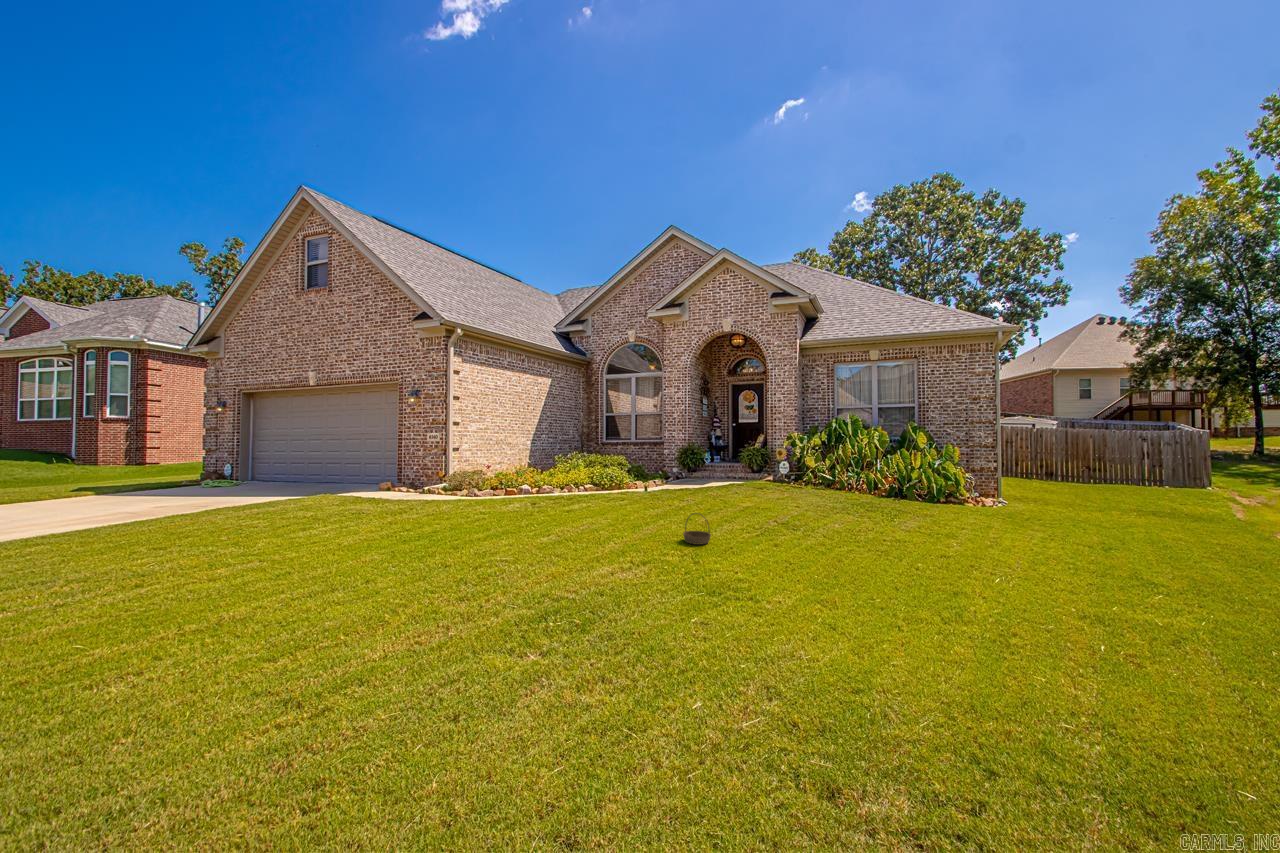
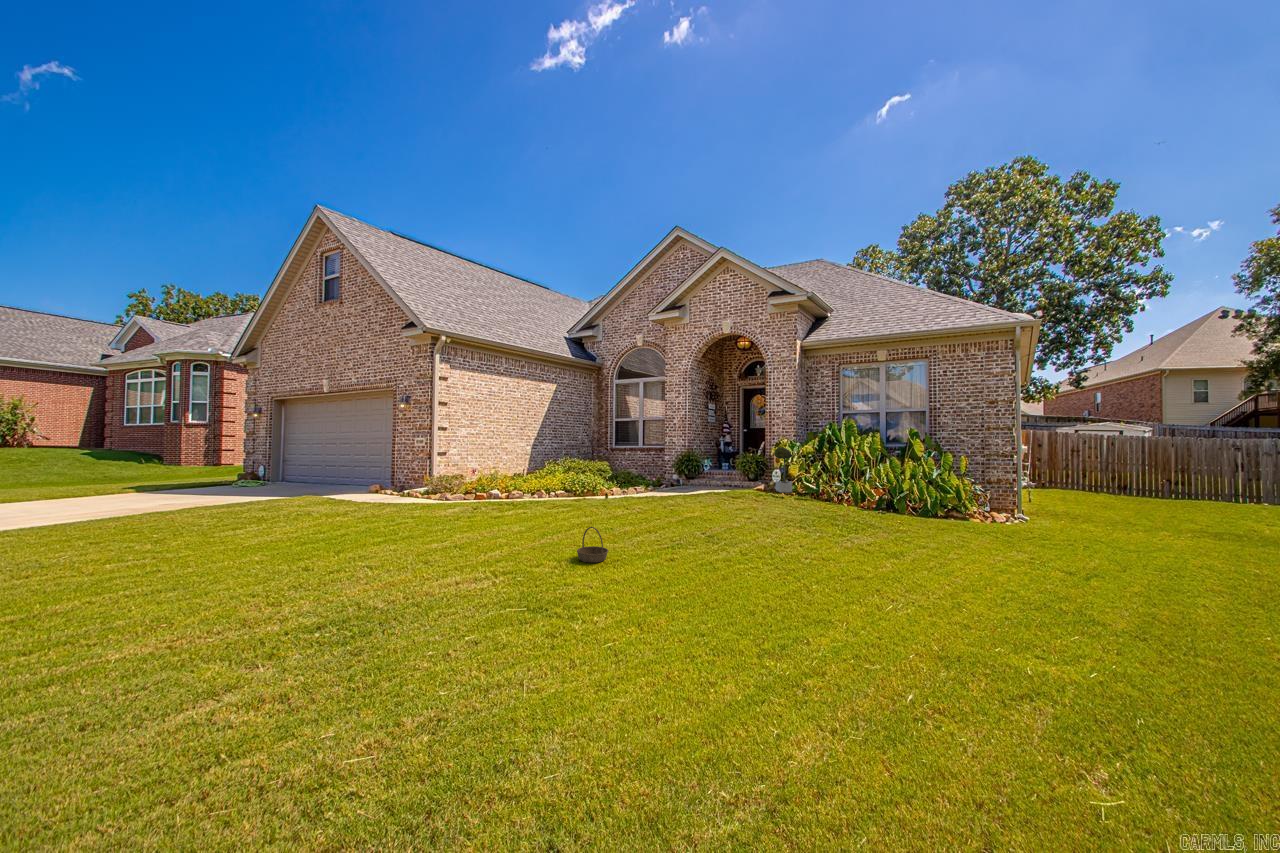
potted tree: none [787,440,804,482] -> present [774,447,793,493]

